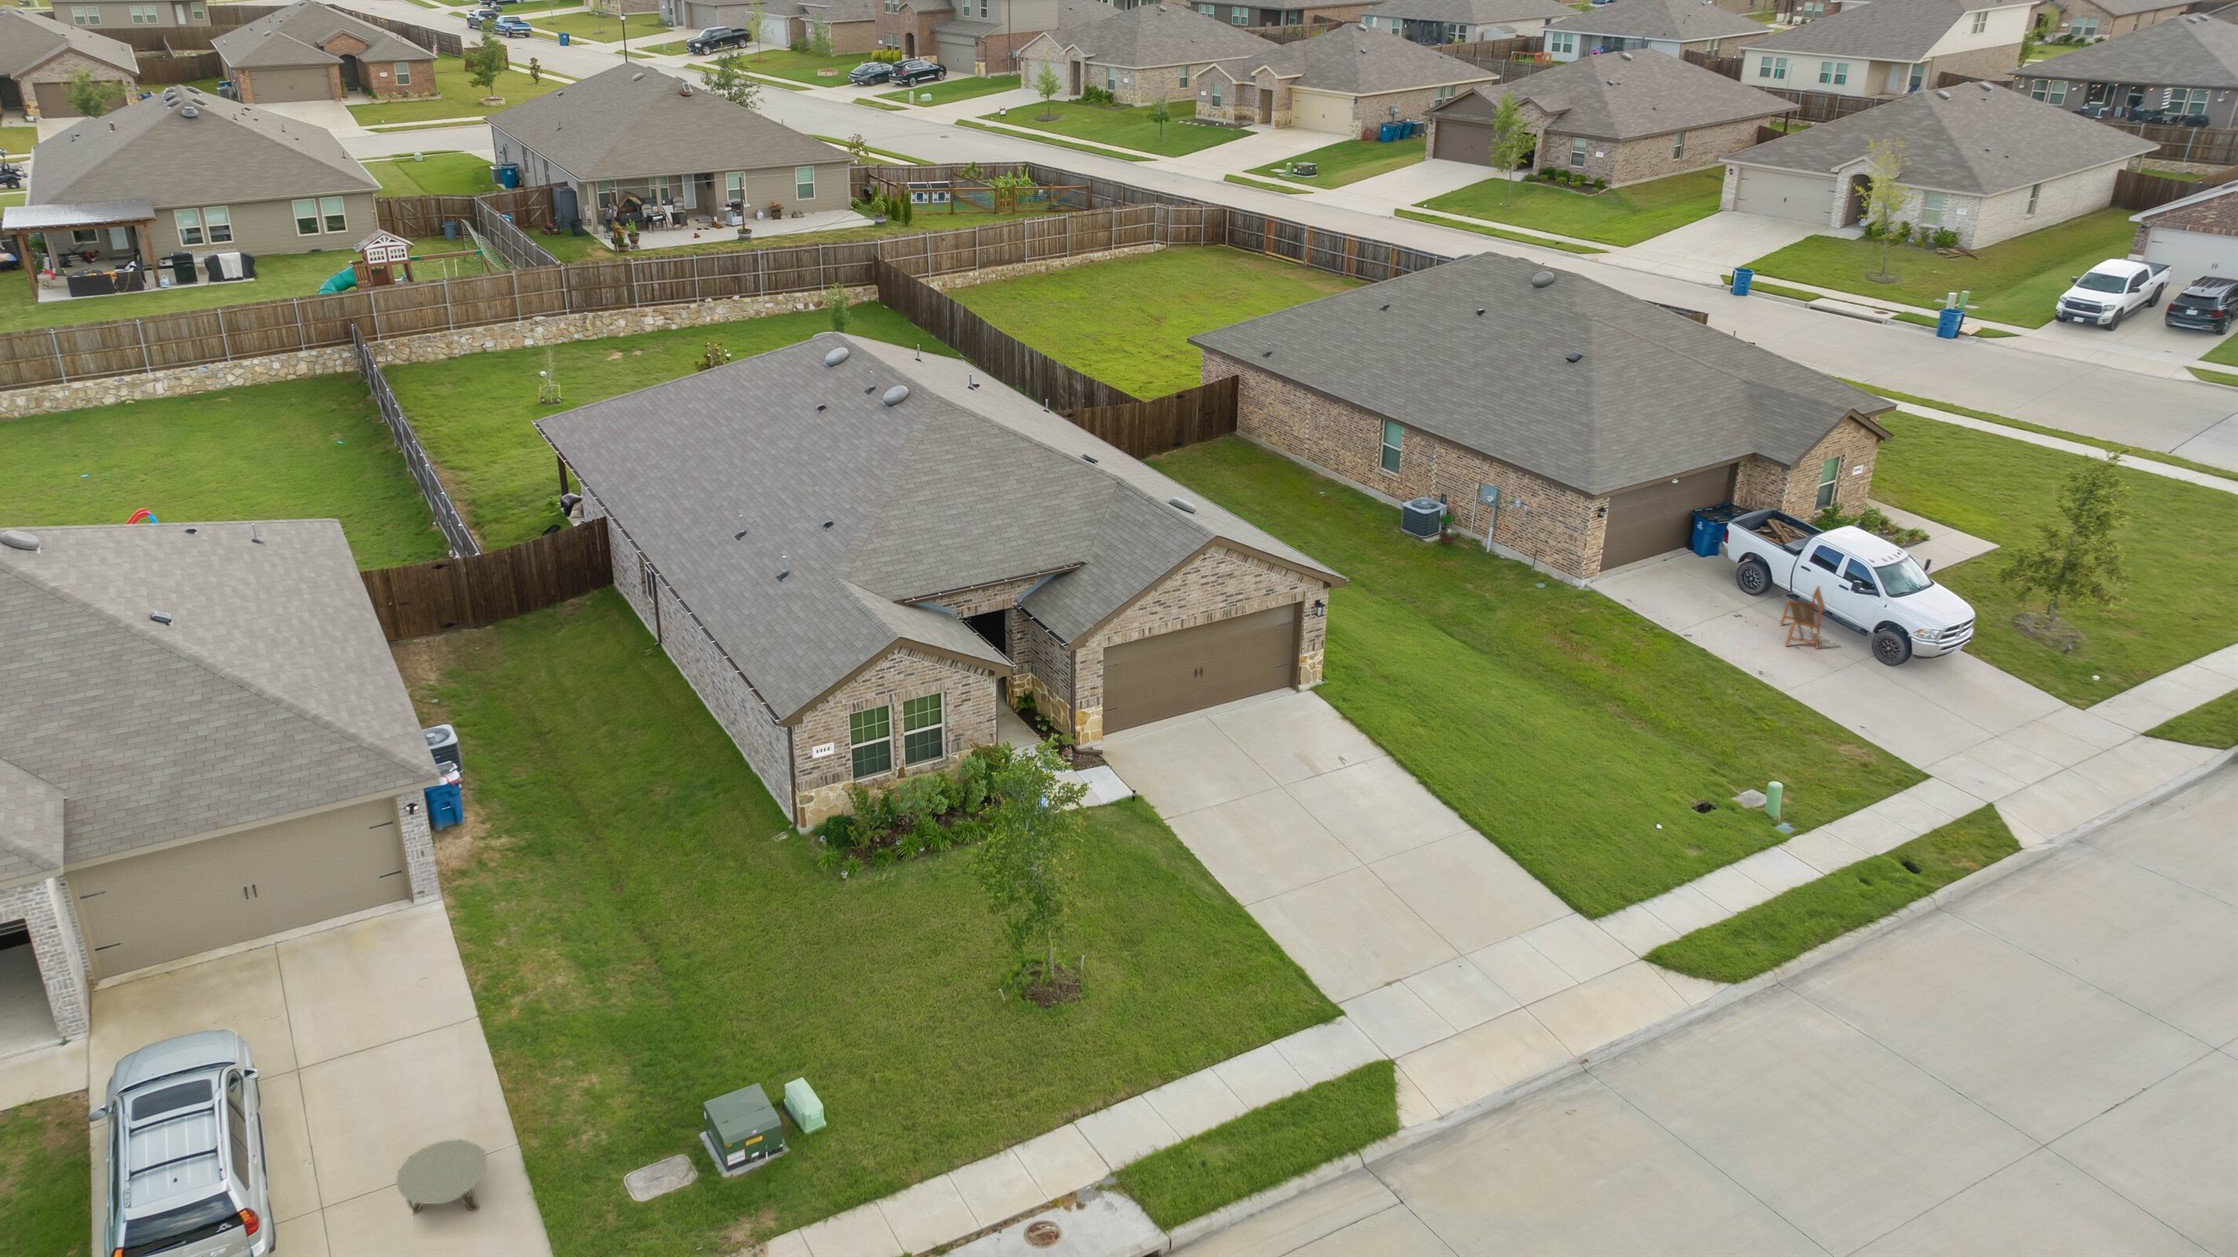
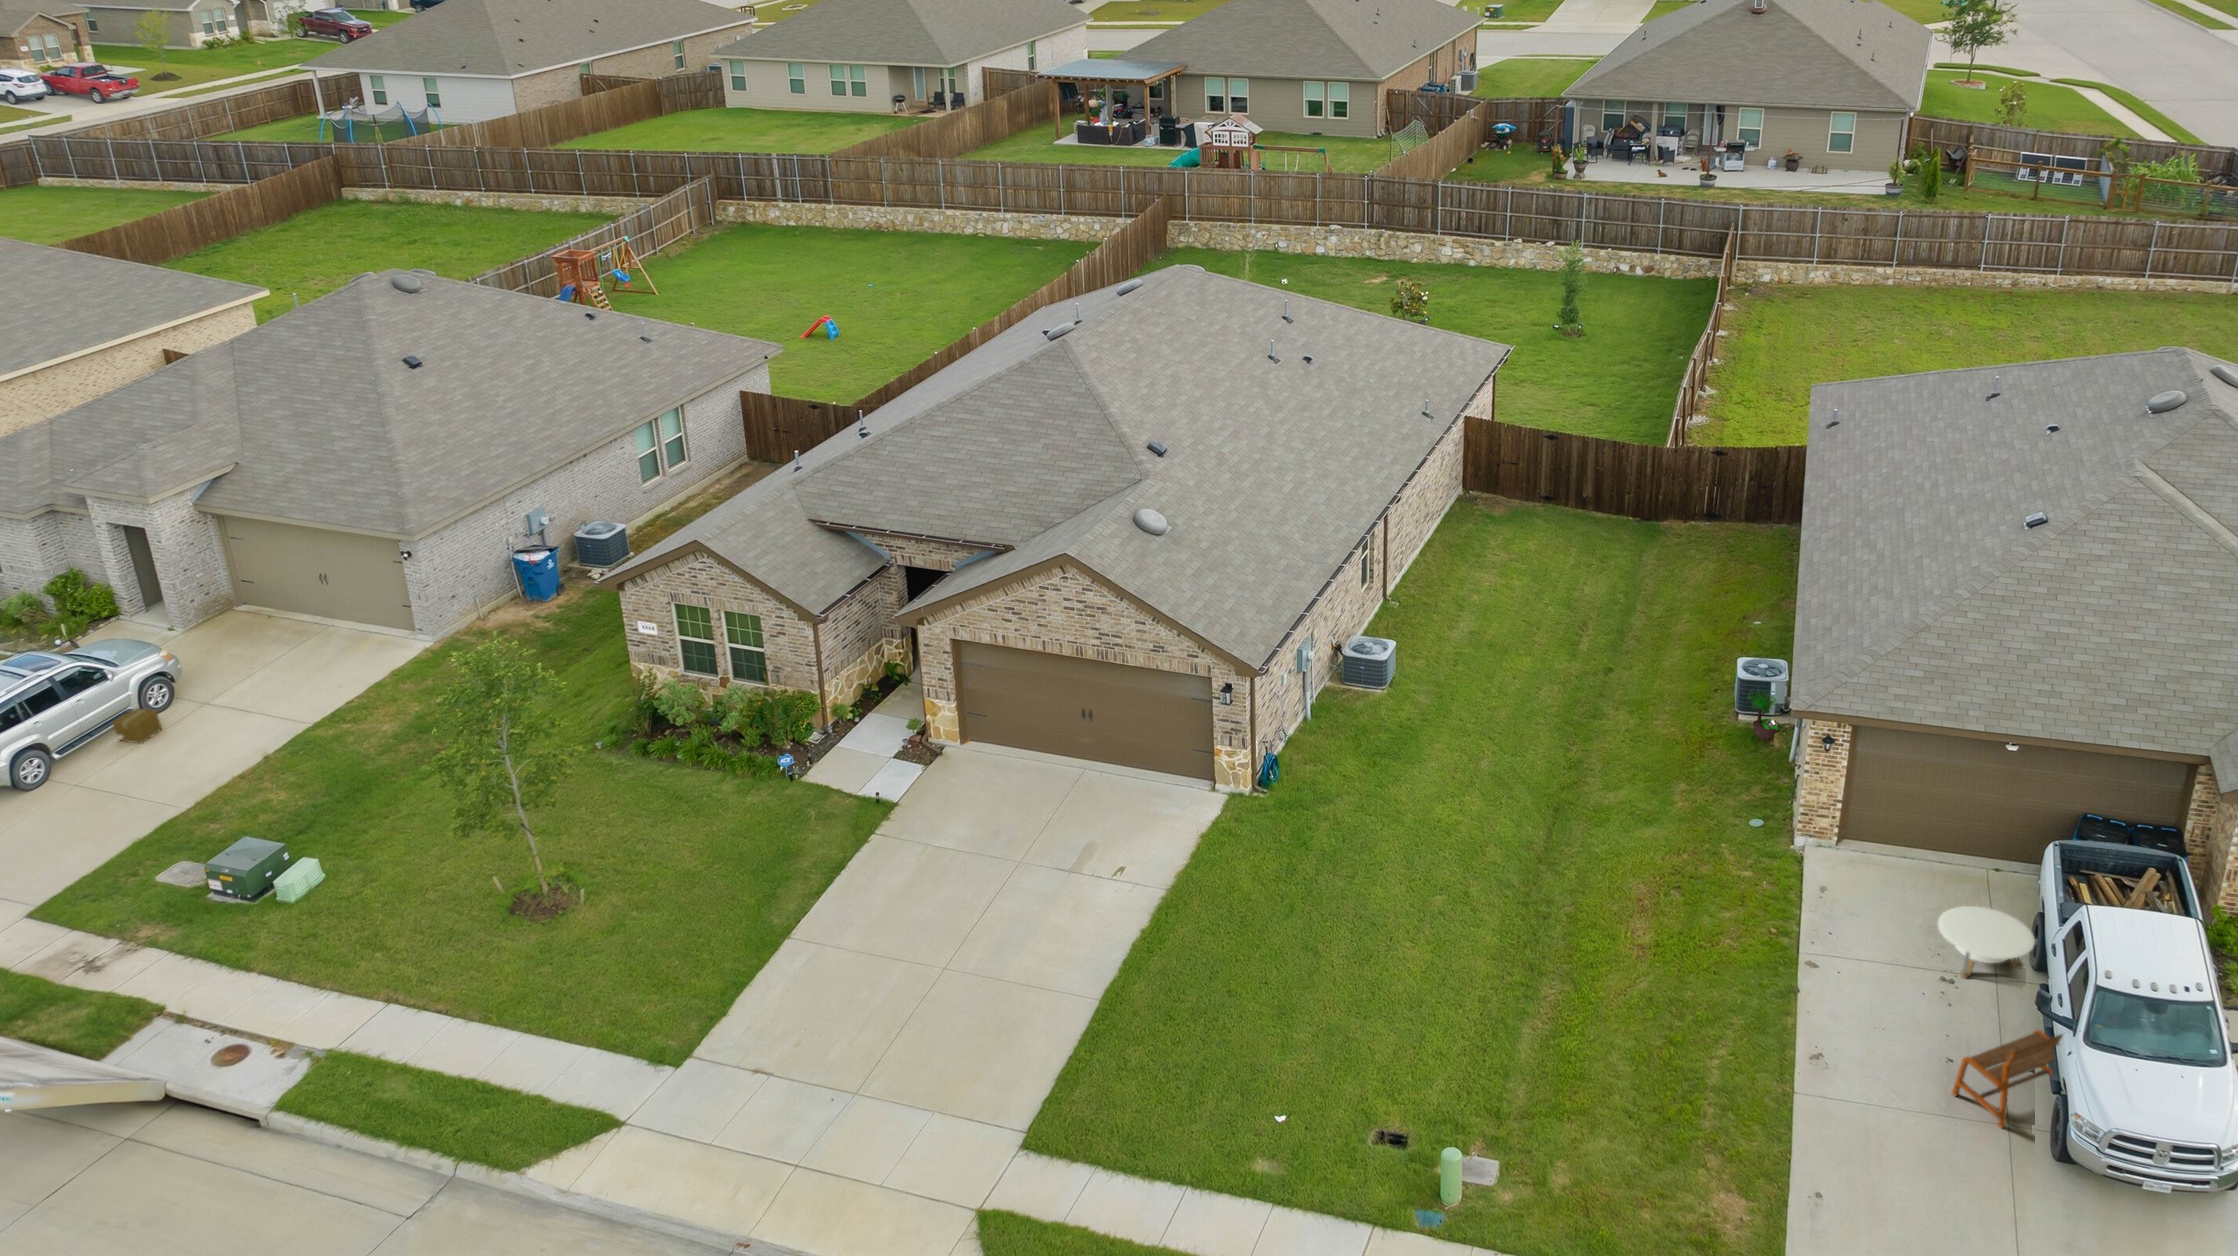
cardboard box: none [349,1081,402,1139] -> present [113,709,162,743]
round table: present [397,1140,487,1214] -> present [1938,906,2035,978]

